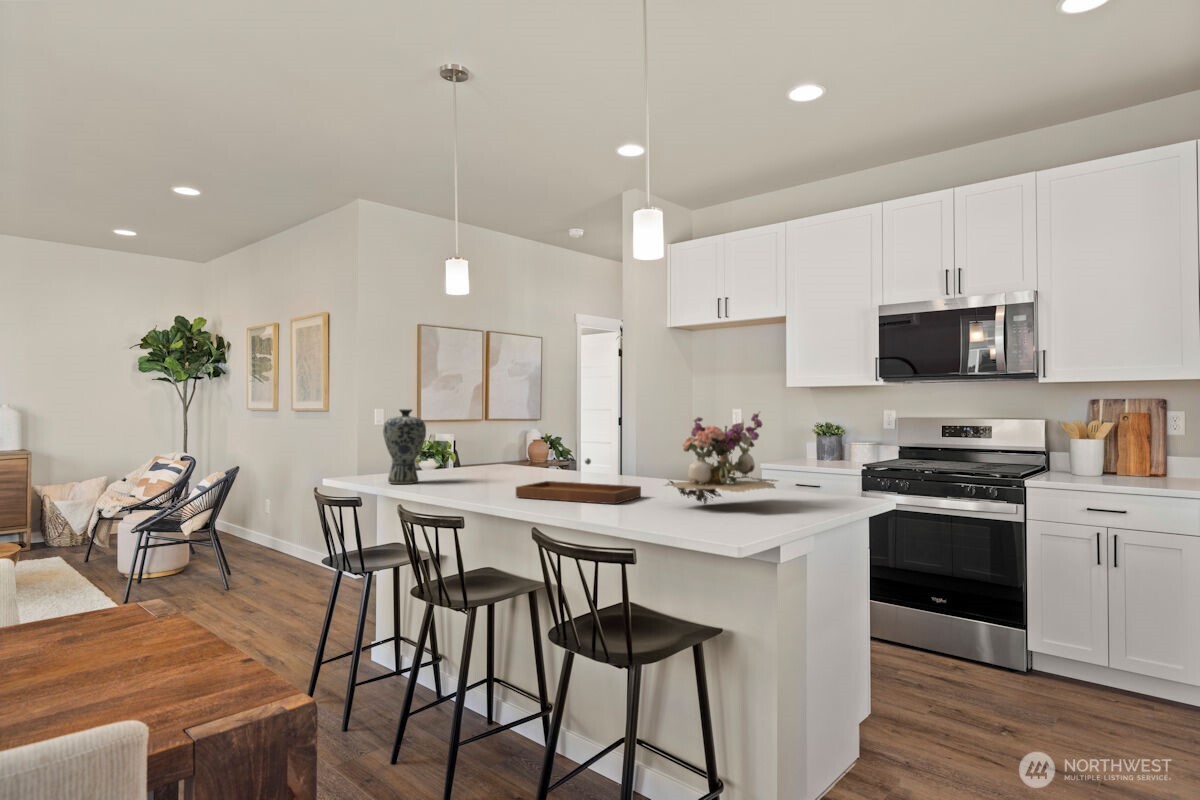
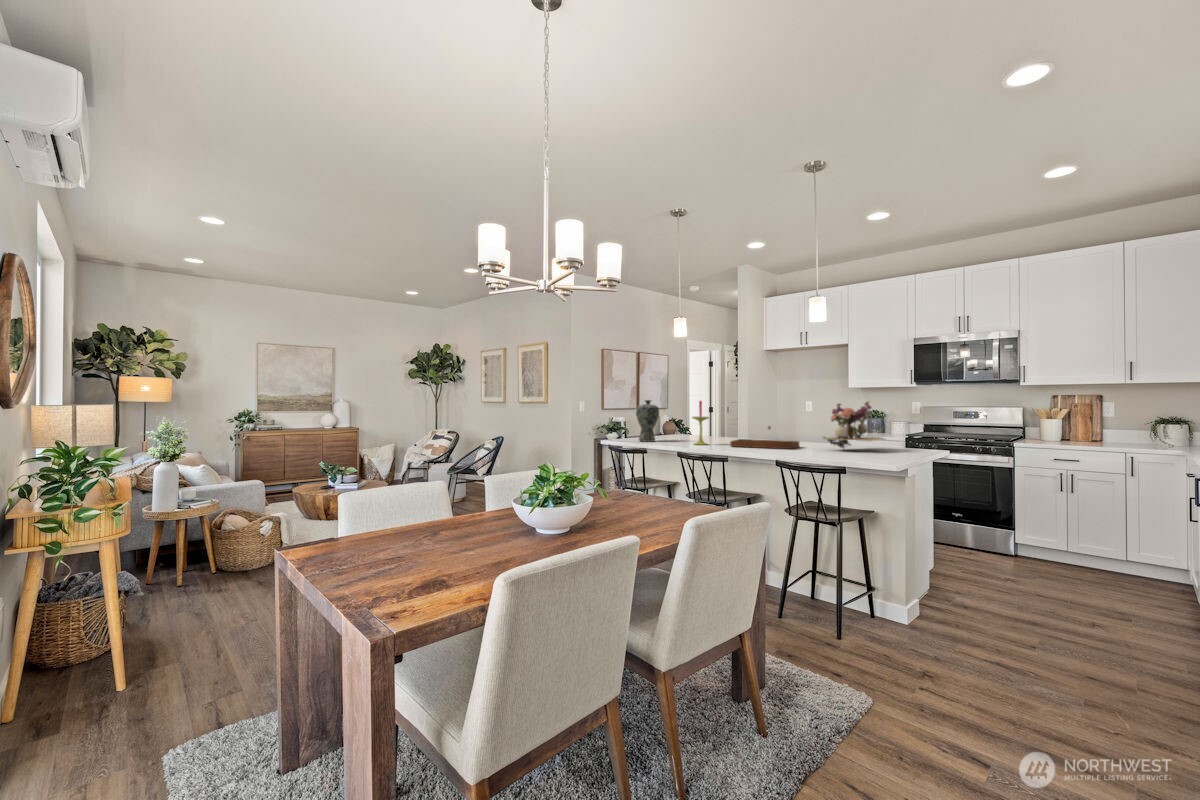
candle: none [461,409,494,492] -> present [693,401,709,445]

